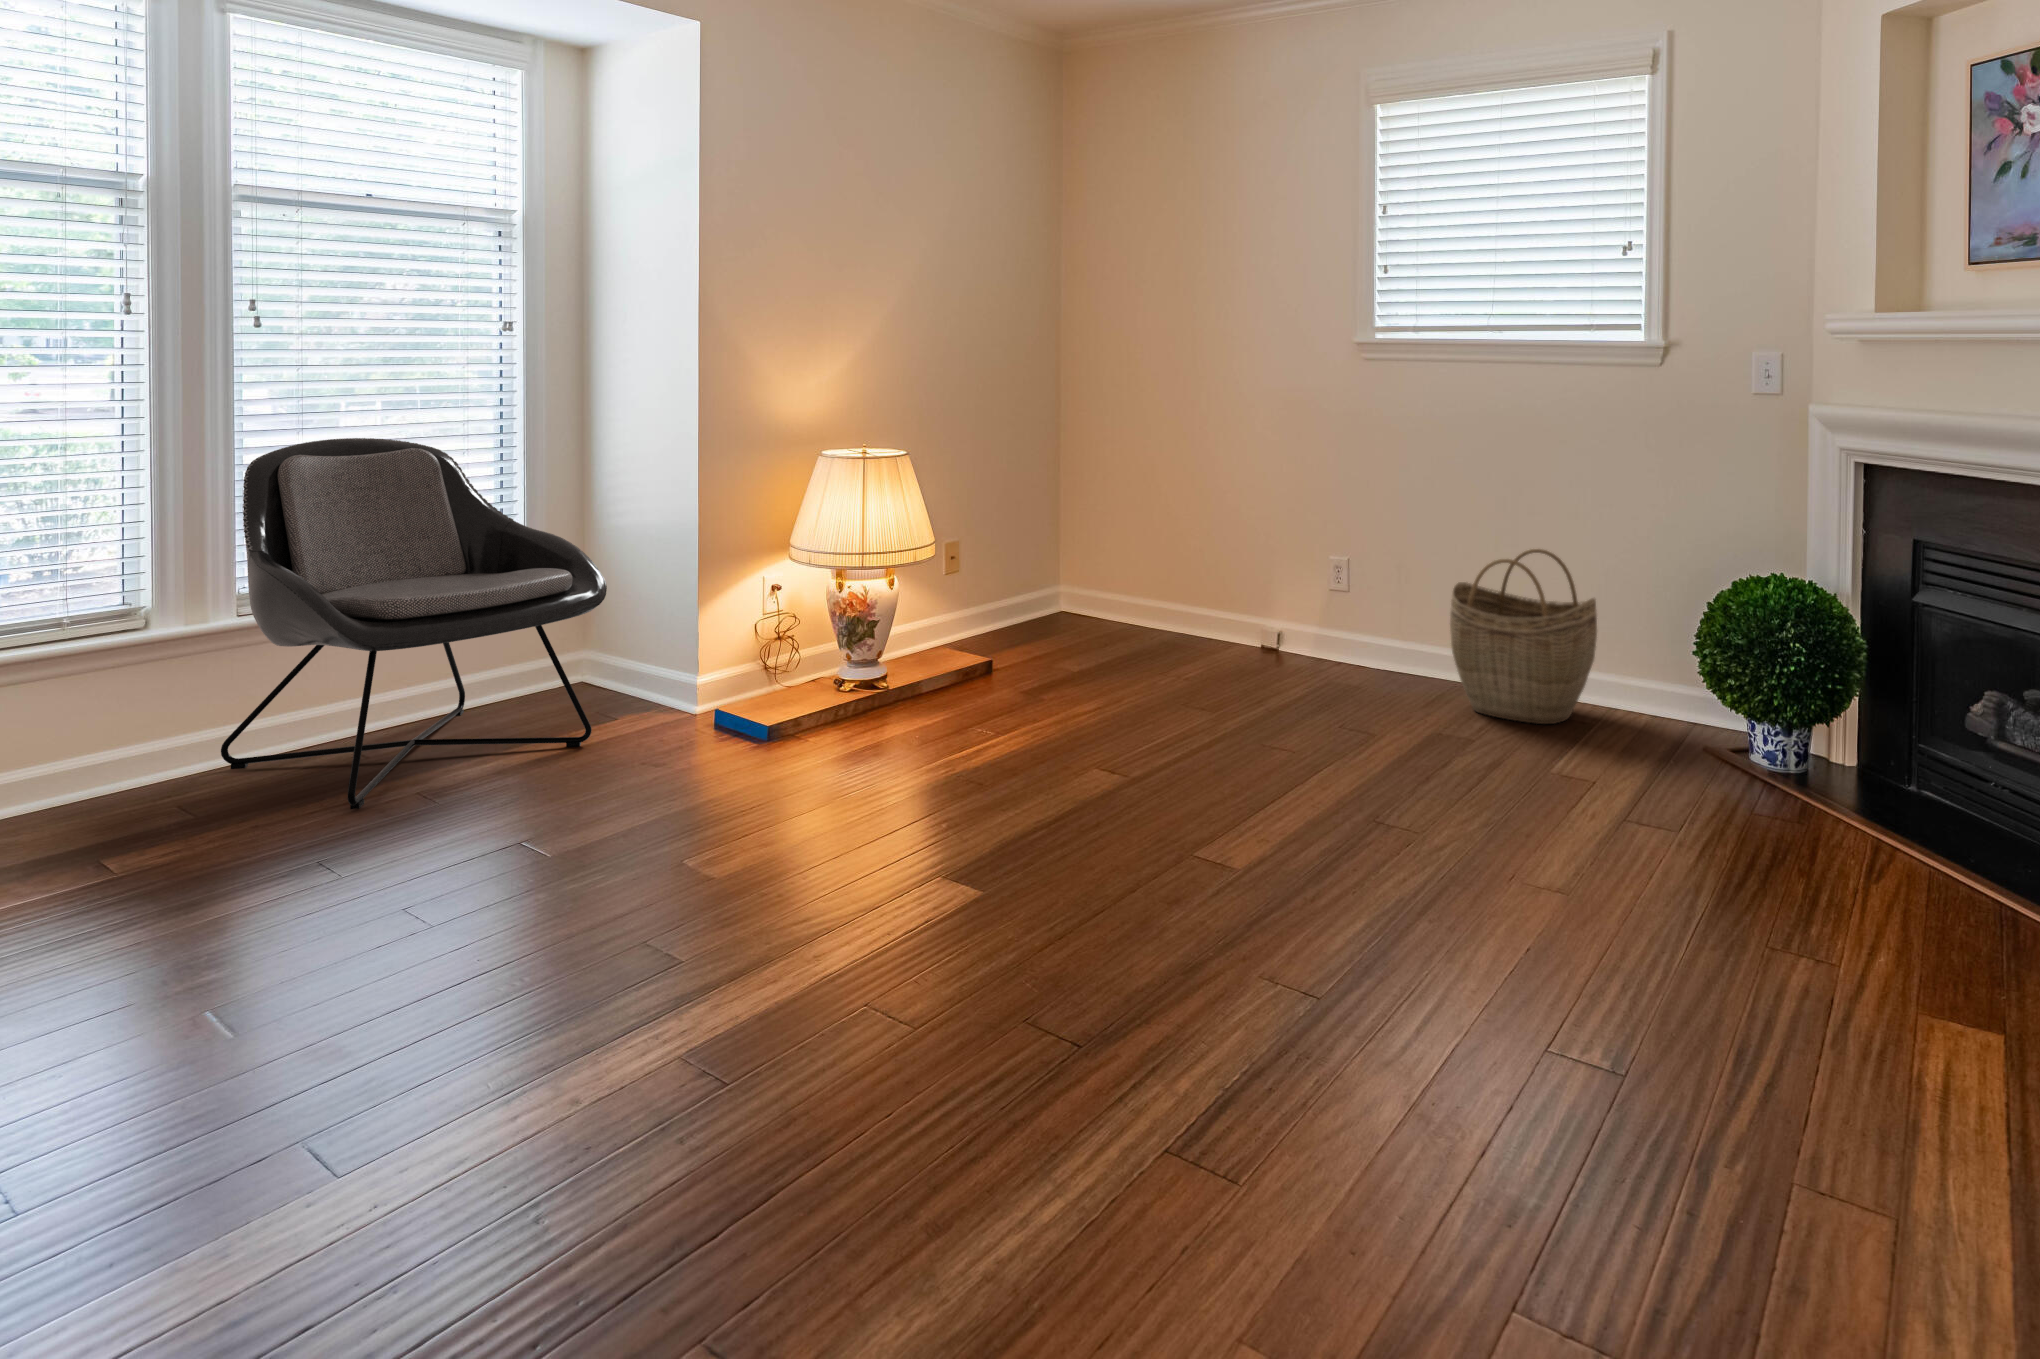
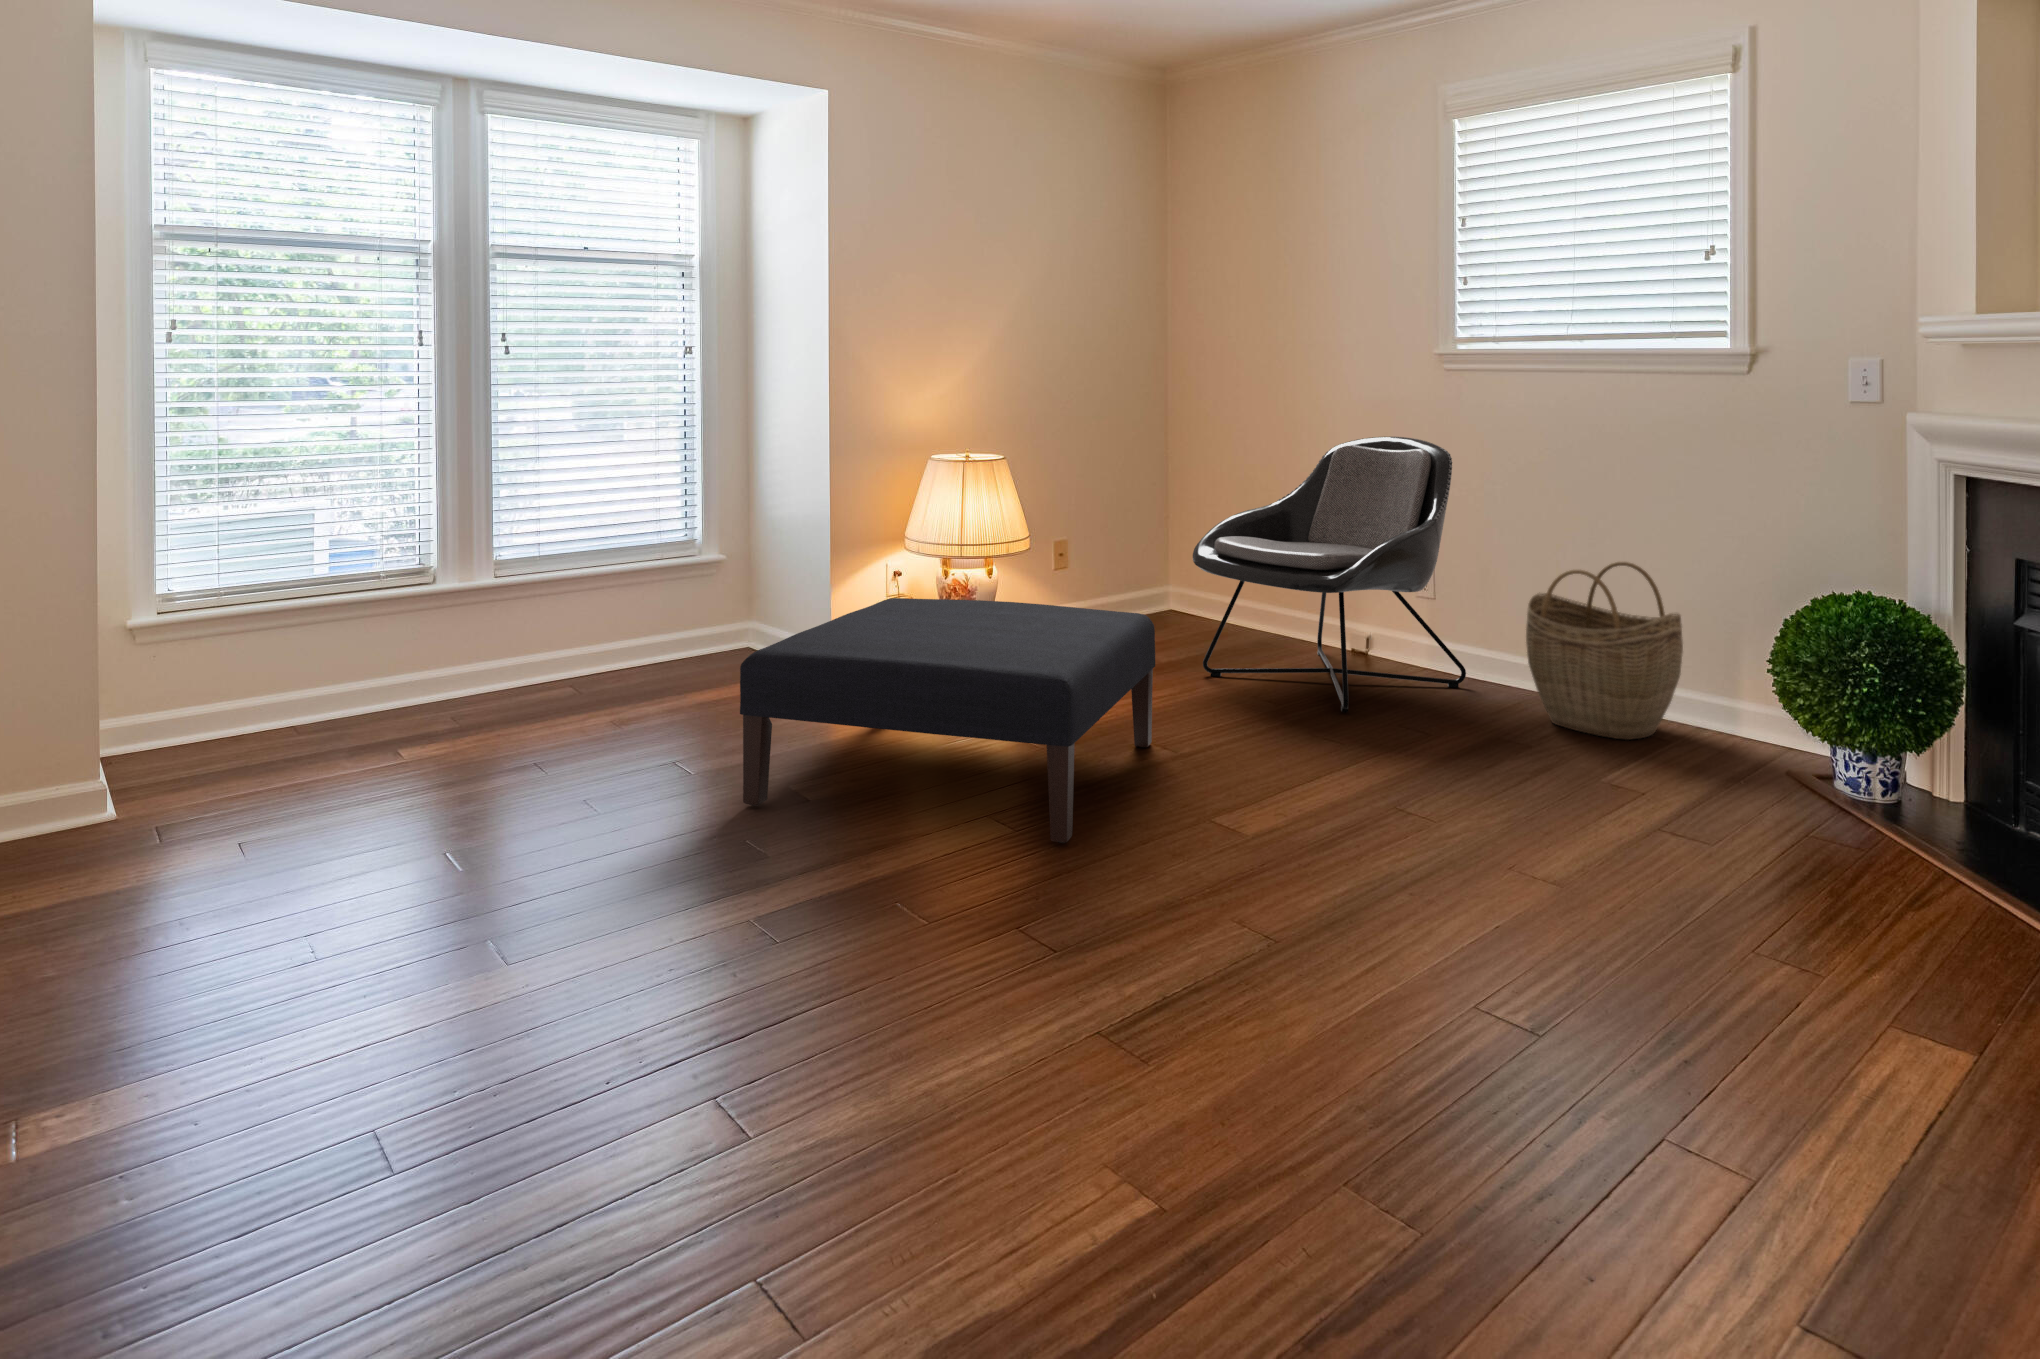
lounge chair: present [221,438,607,809] -> present [1193,436,1466,712]
ottoman: none [650,617,1102,892] -> present [740,598,1155,843]

